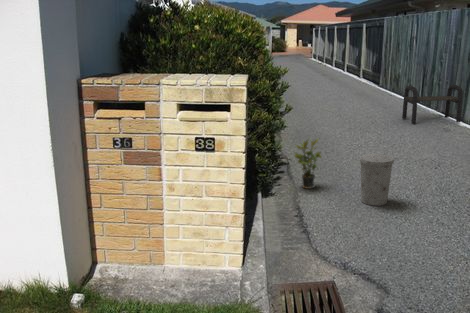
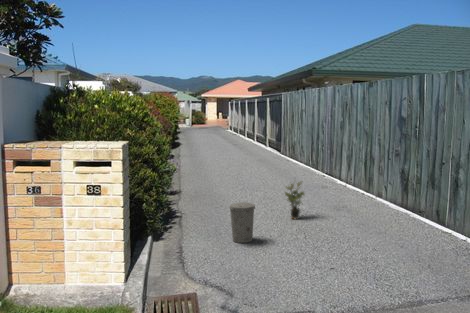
bench: present [402,85,463,124] -> none [288,150,334,183]
potted plant: present [295,139,321,189] -> present [285,182,304,219]

